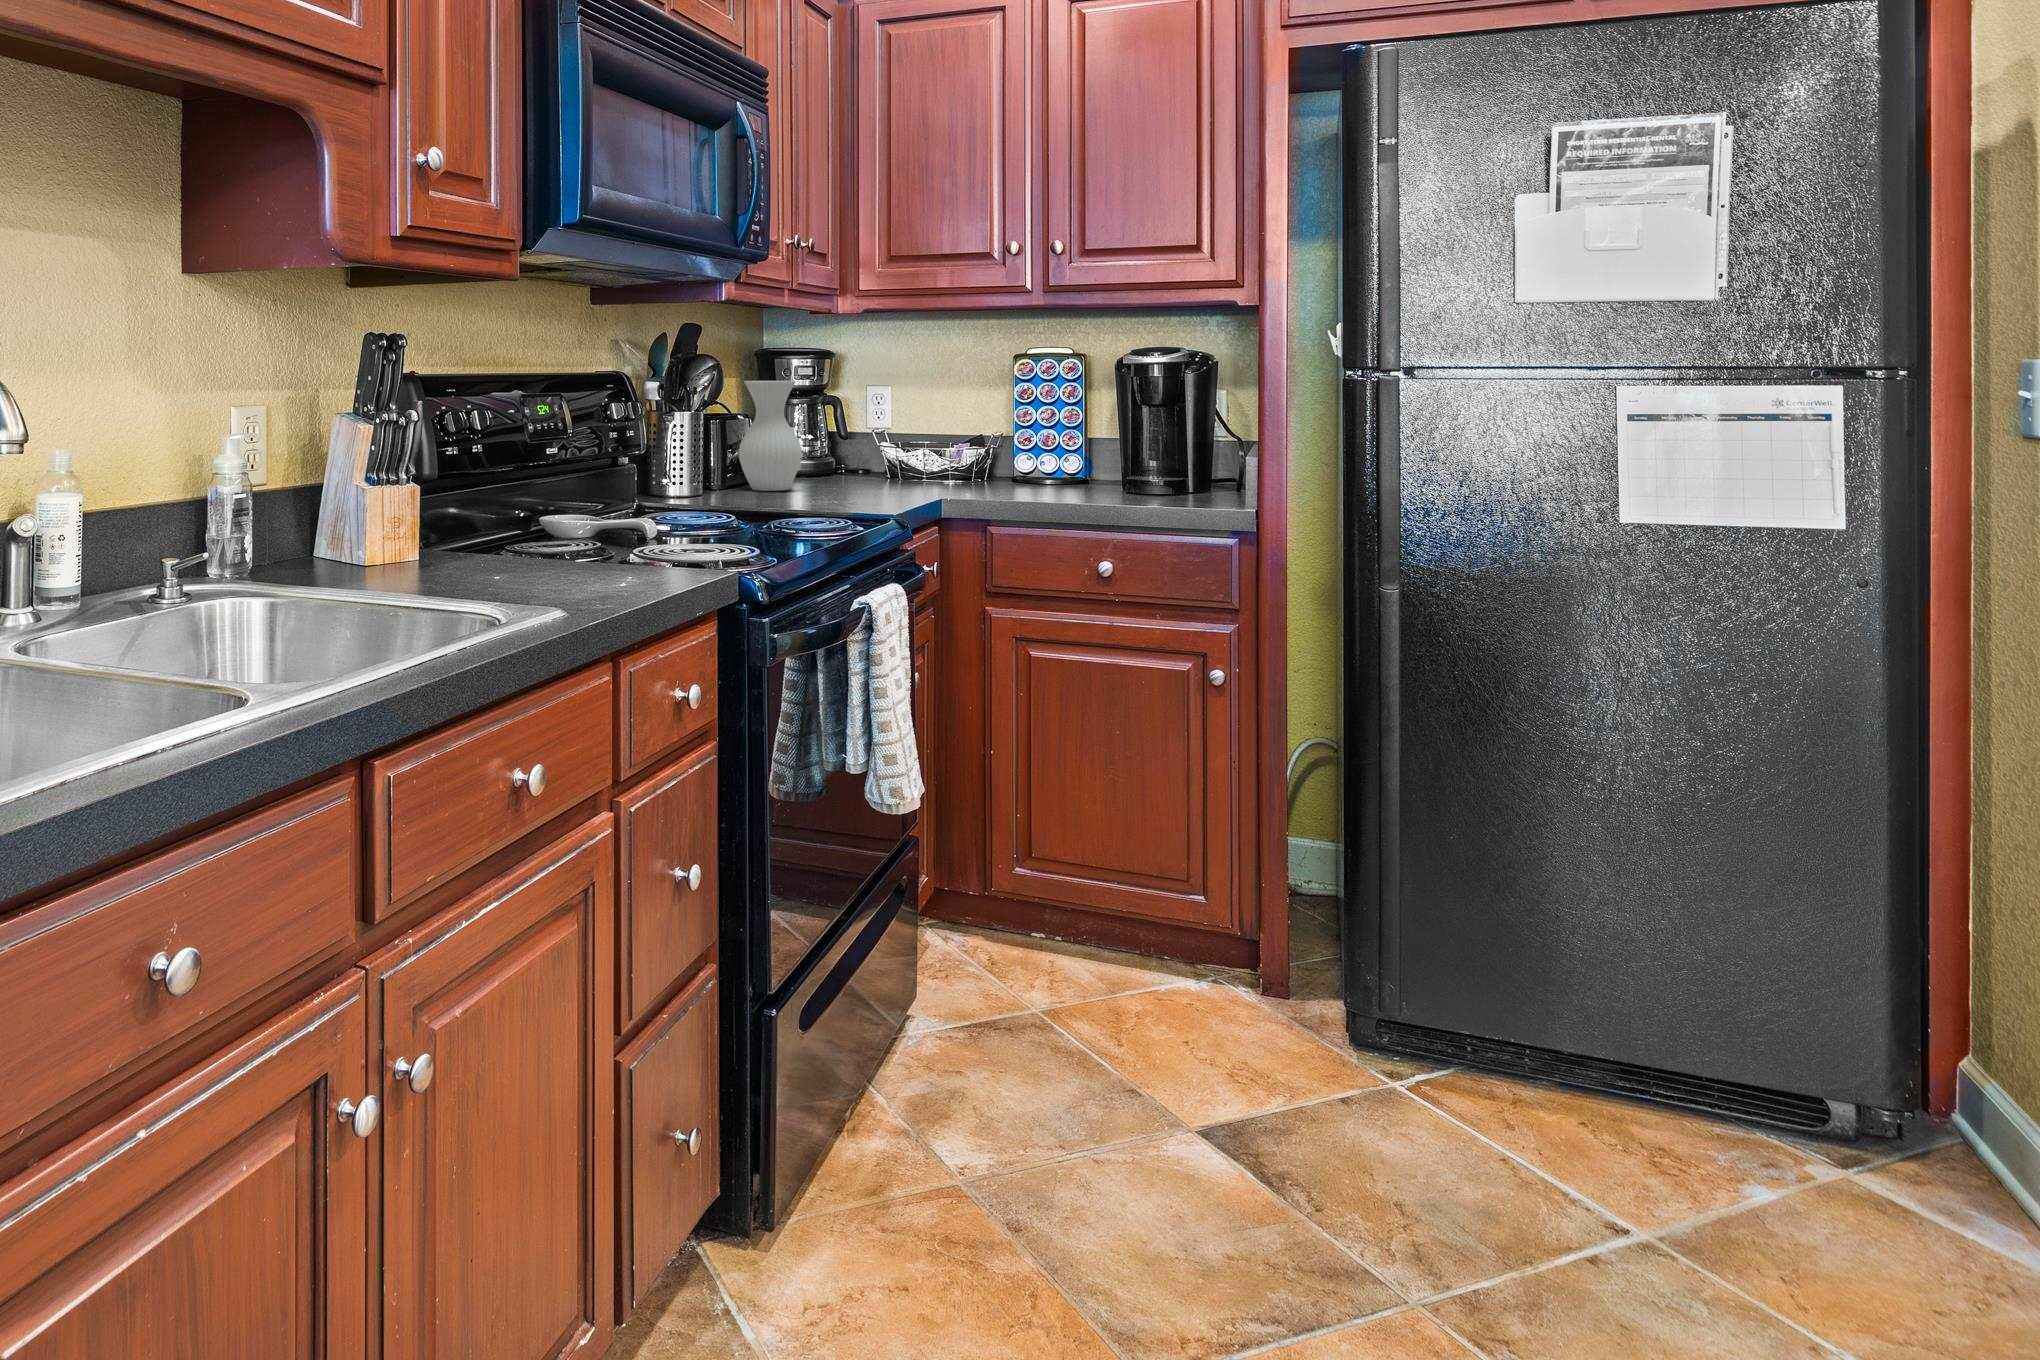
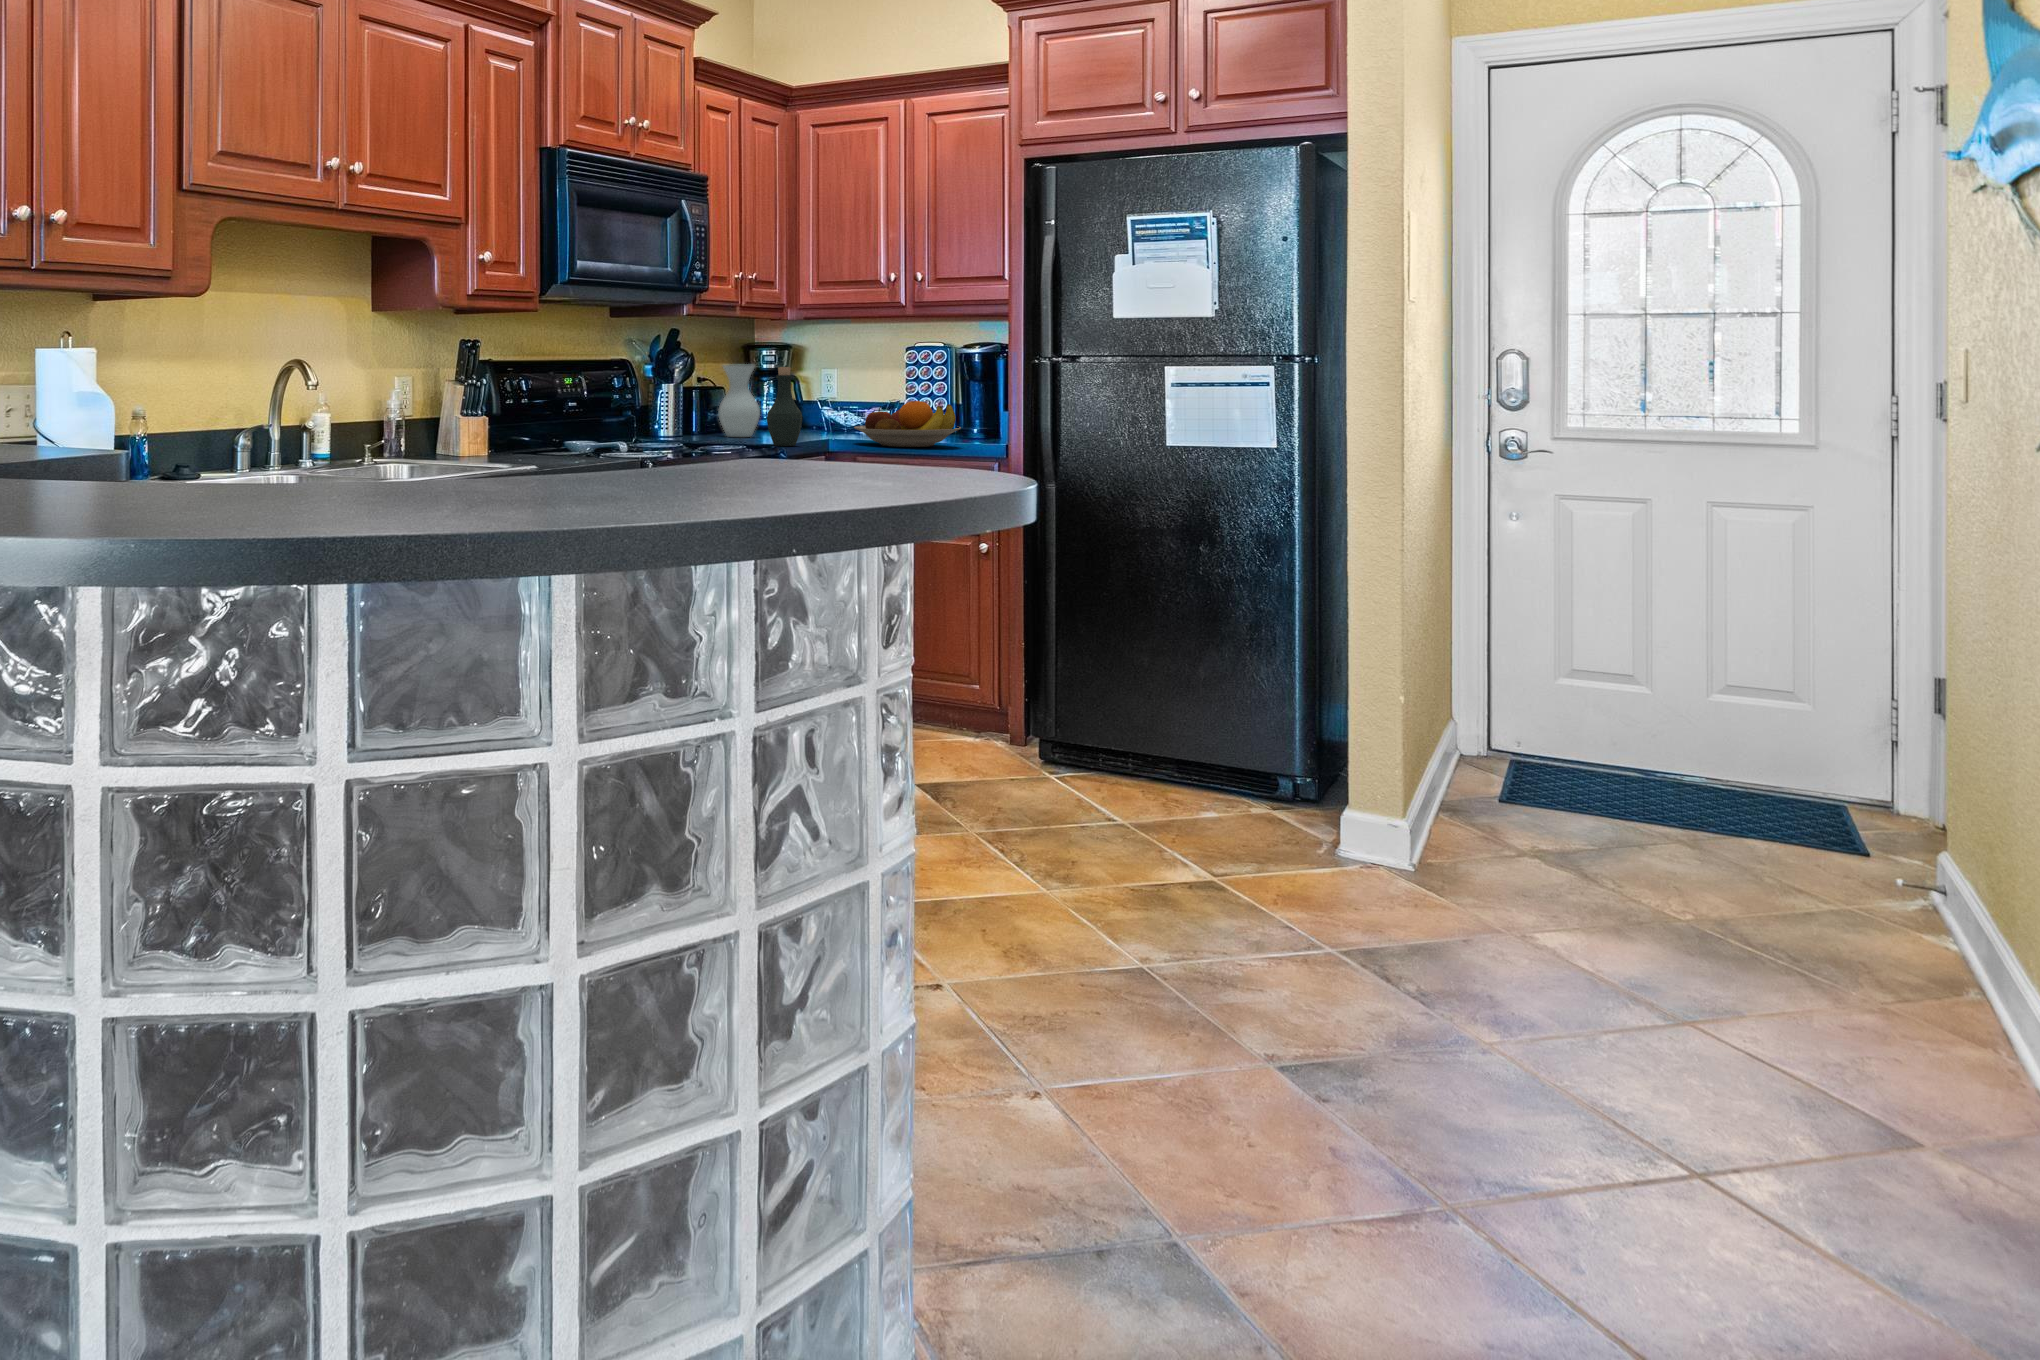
bottle: none [849,385,904,512] -> present [767,367,802,446]
fruit bowl: none [955,436,1121,508] -> present [854,401,961,447]

